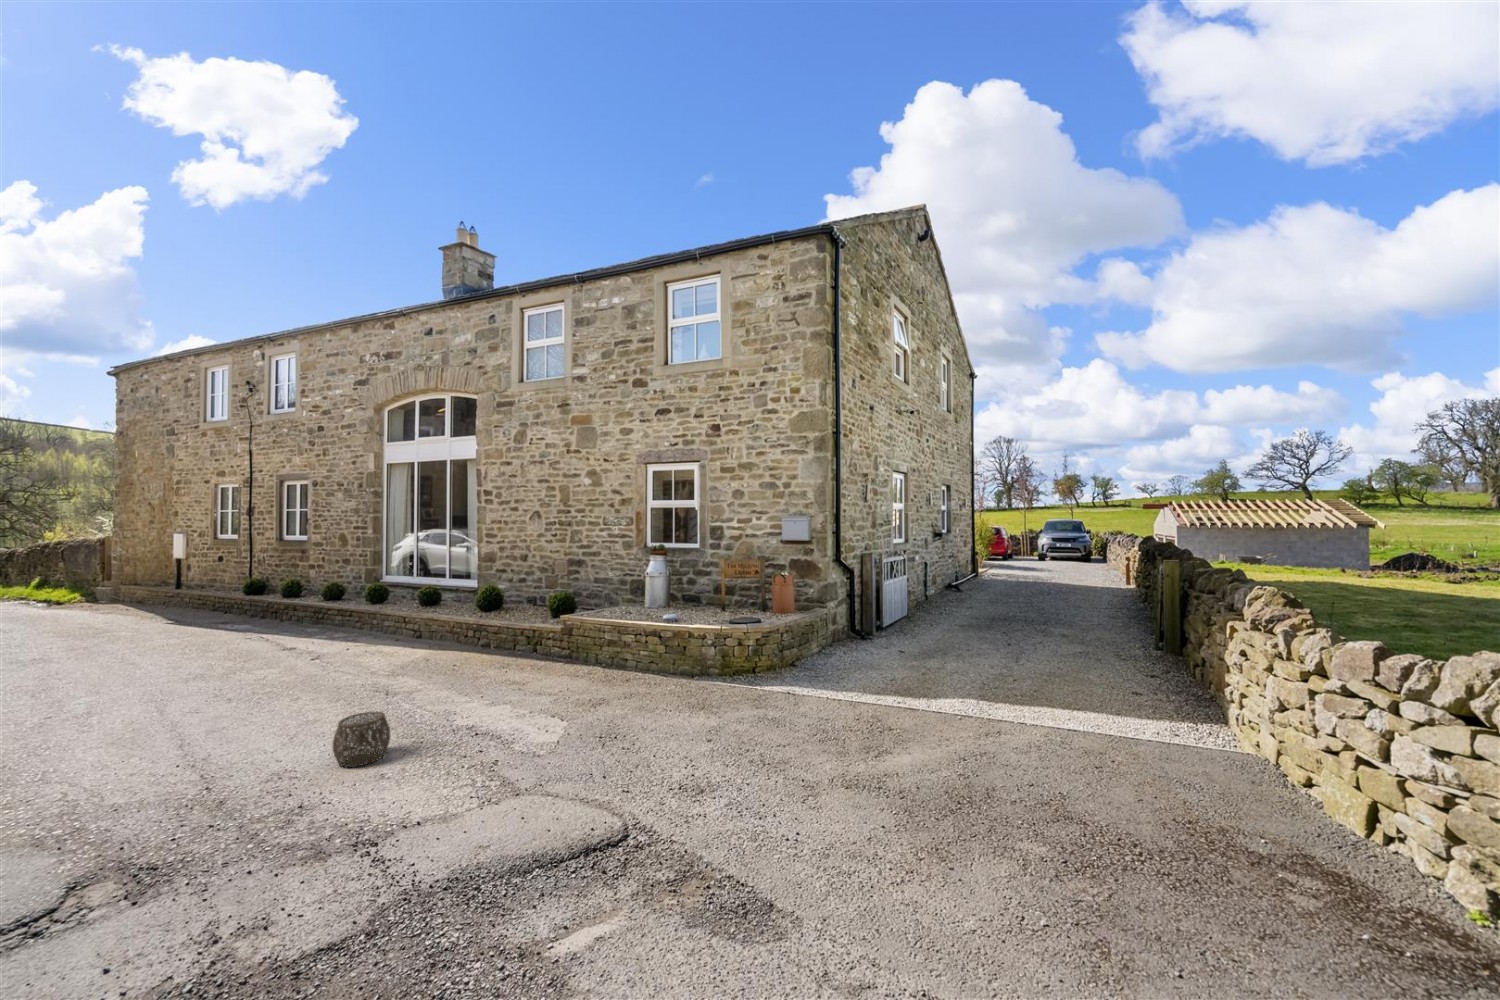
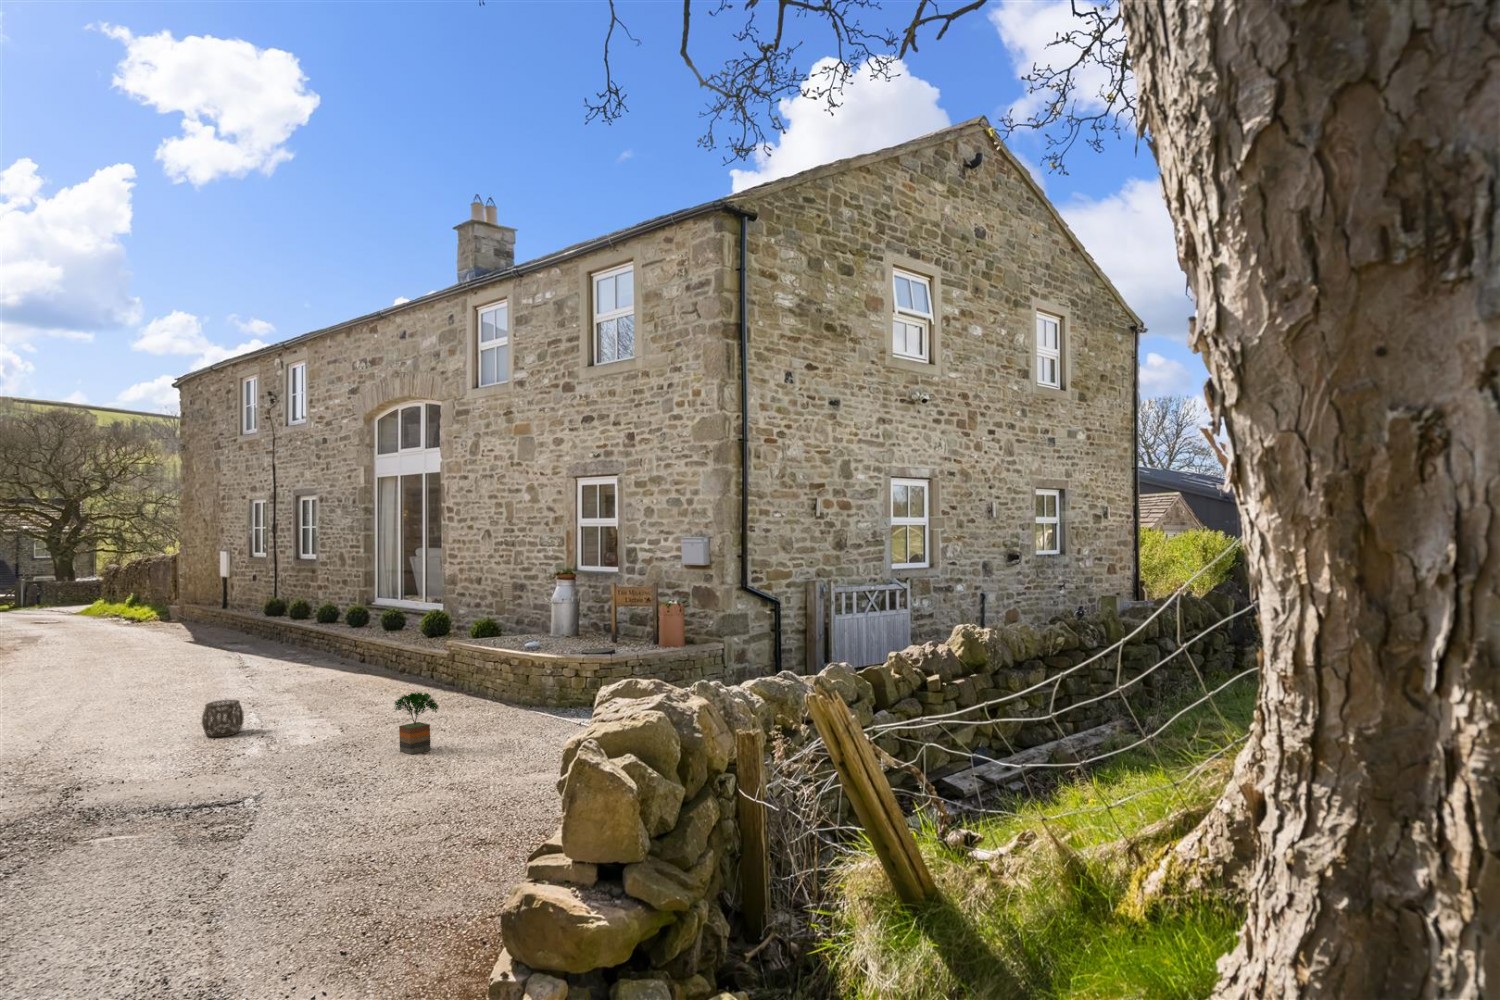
potted tree: none [645,687,701,767] -> present [395,692,439,755]

